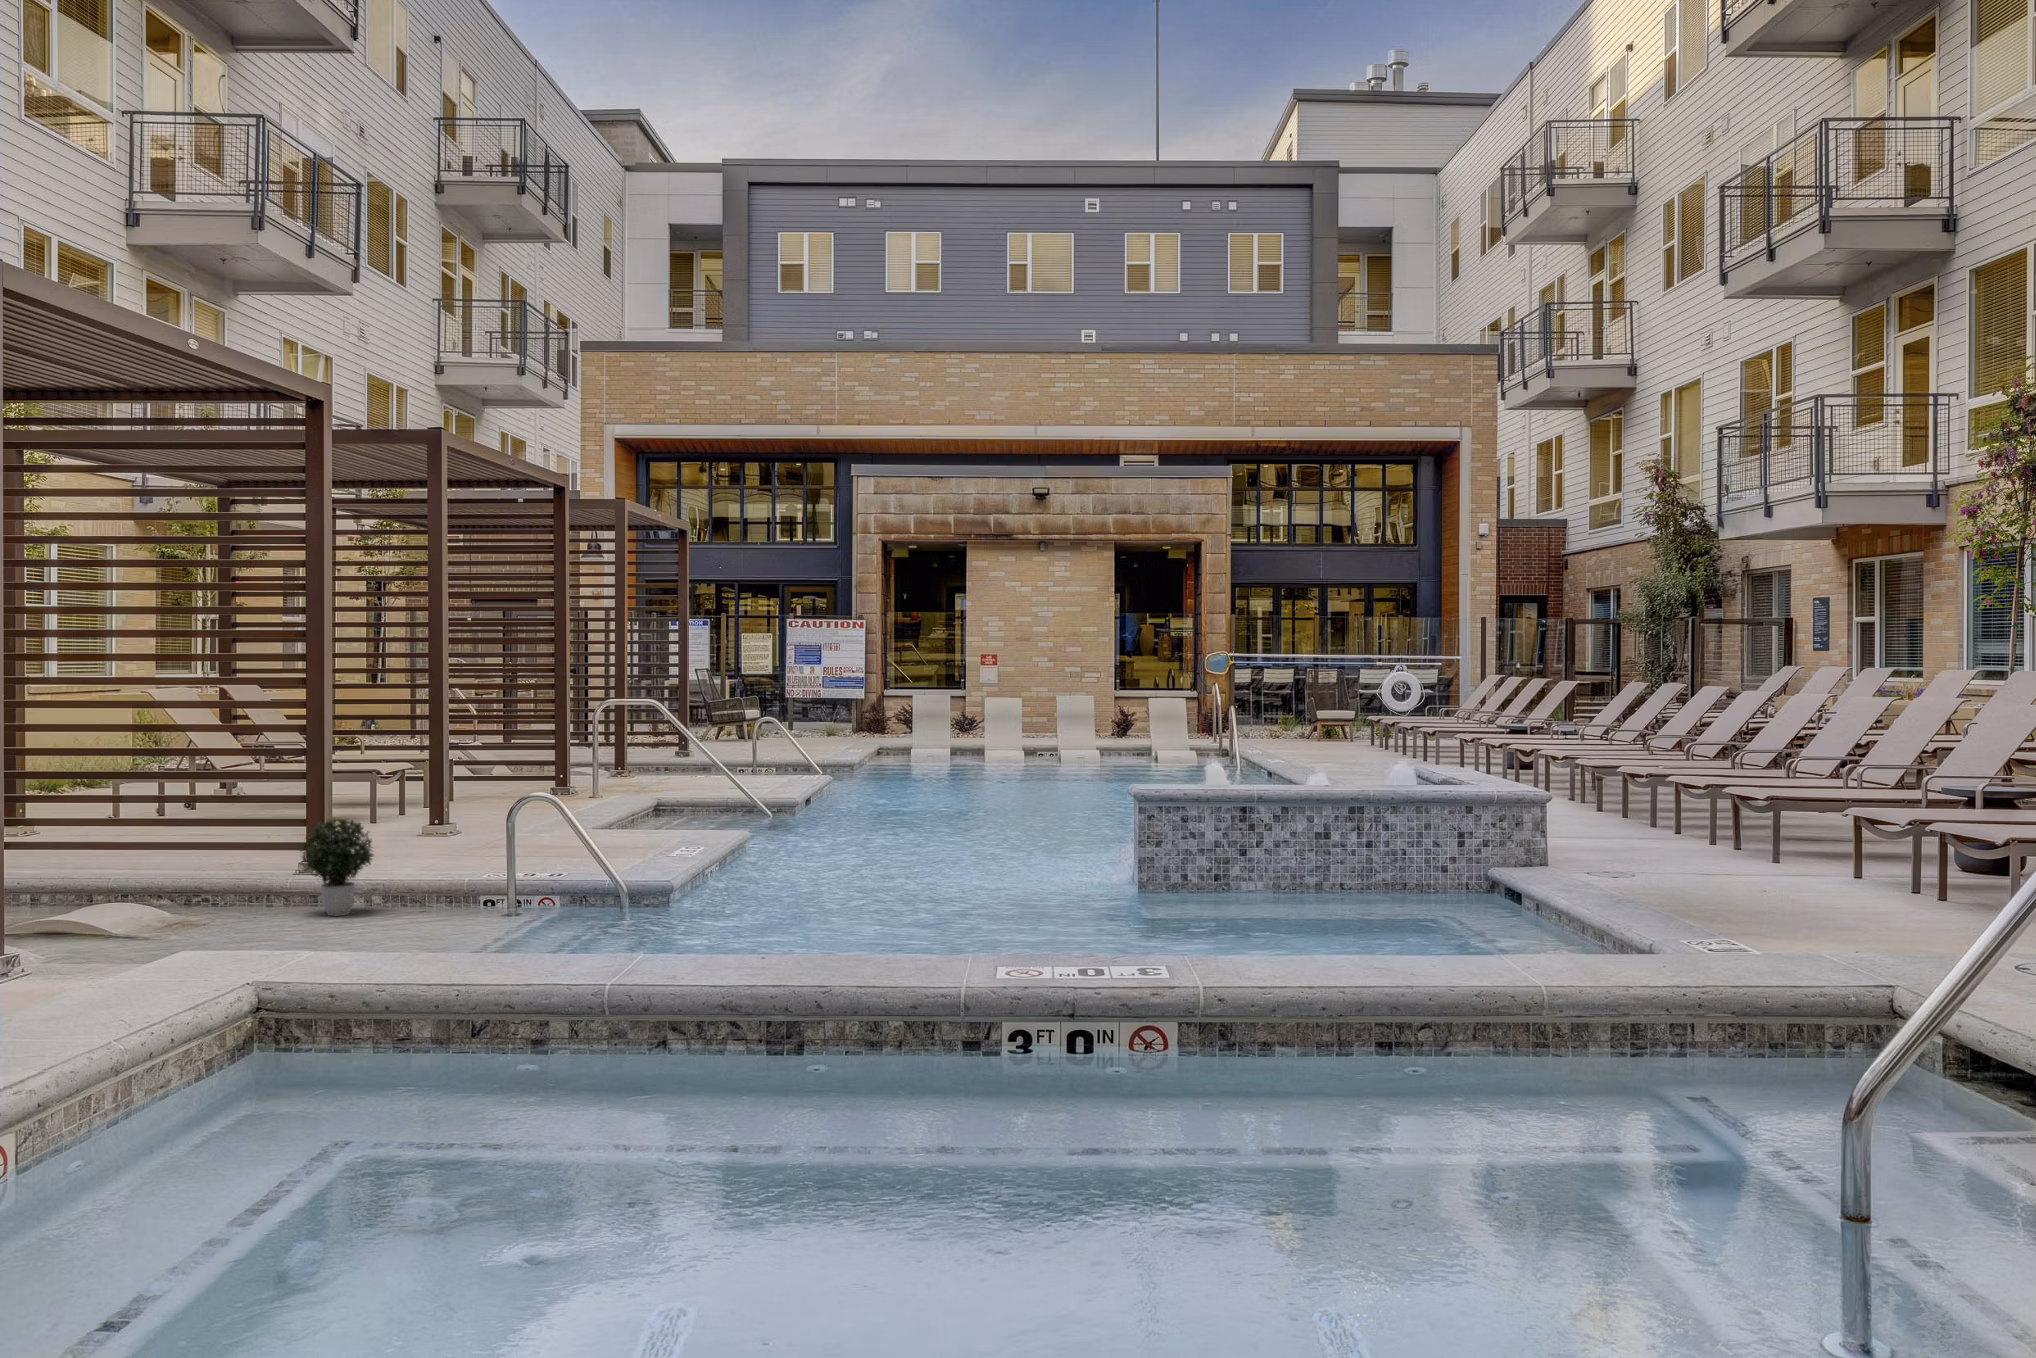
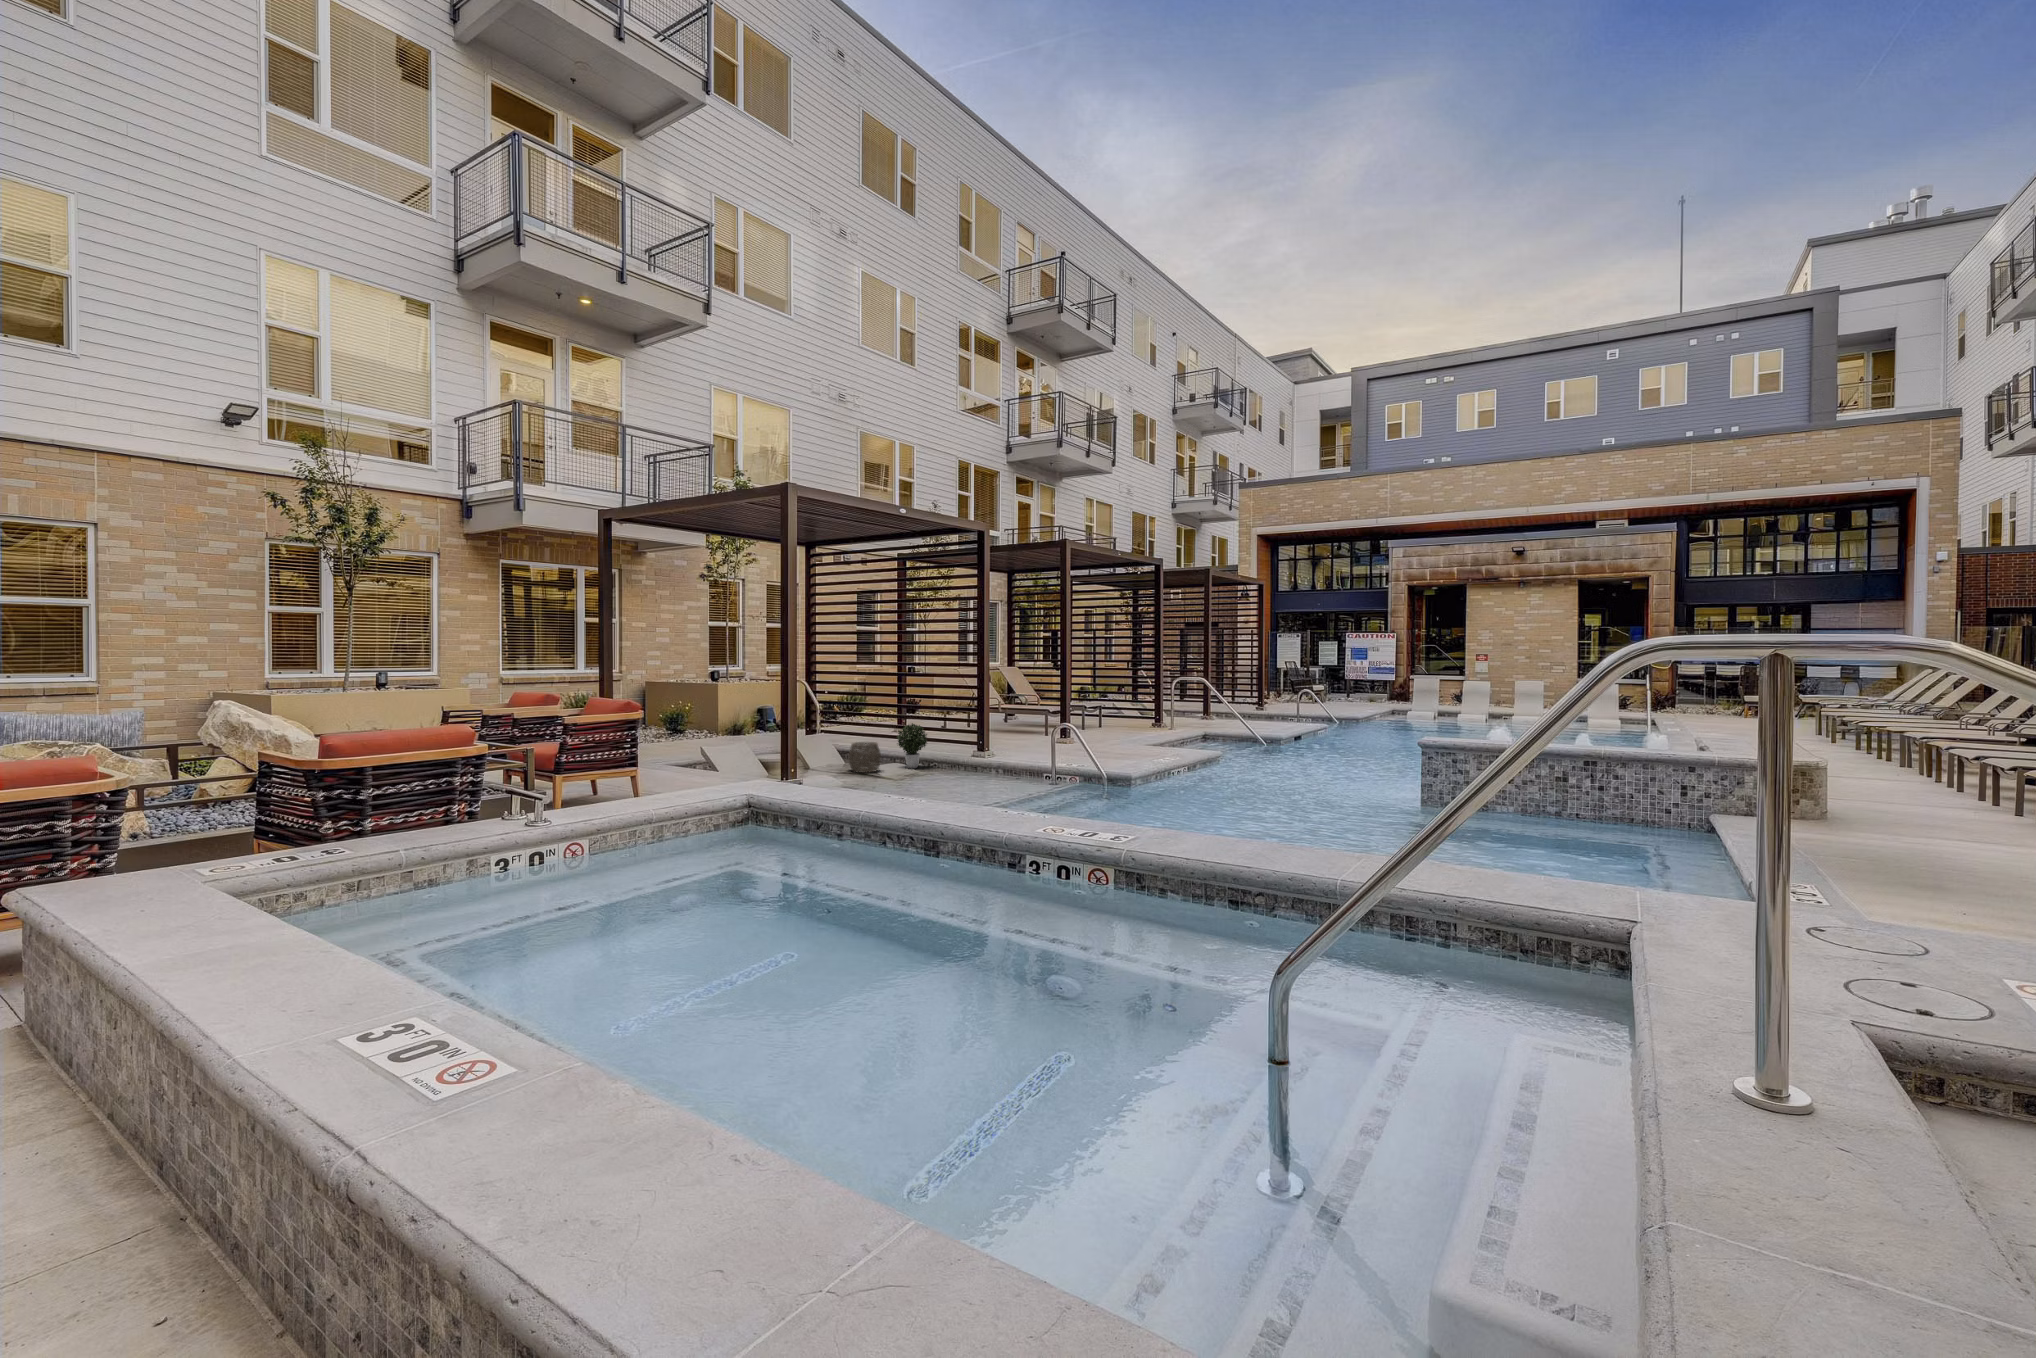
woven basket: none [215,865,297,937] -> present [848,742,881,773]

